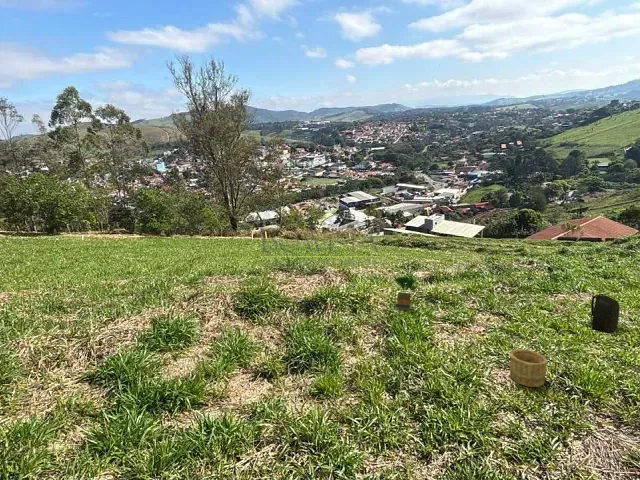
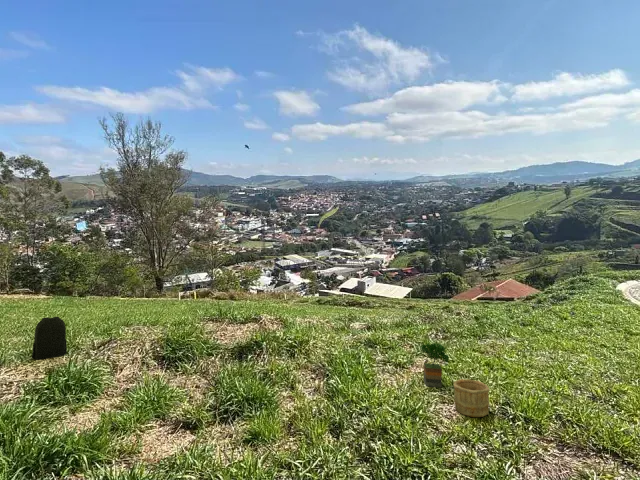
potted tree: present [395,277,417,311] -> present [420,343,449,387]
backpack: present [590,294,620,332] -> present [32,317,67,359]

